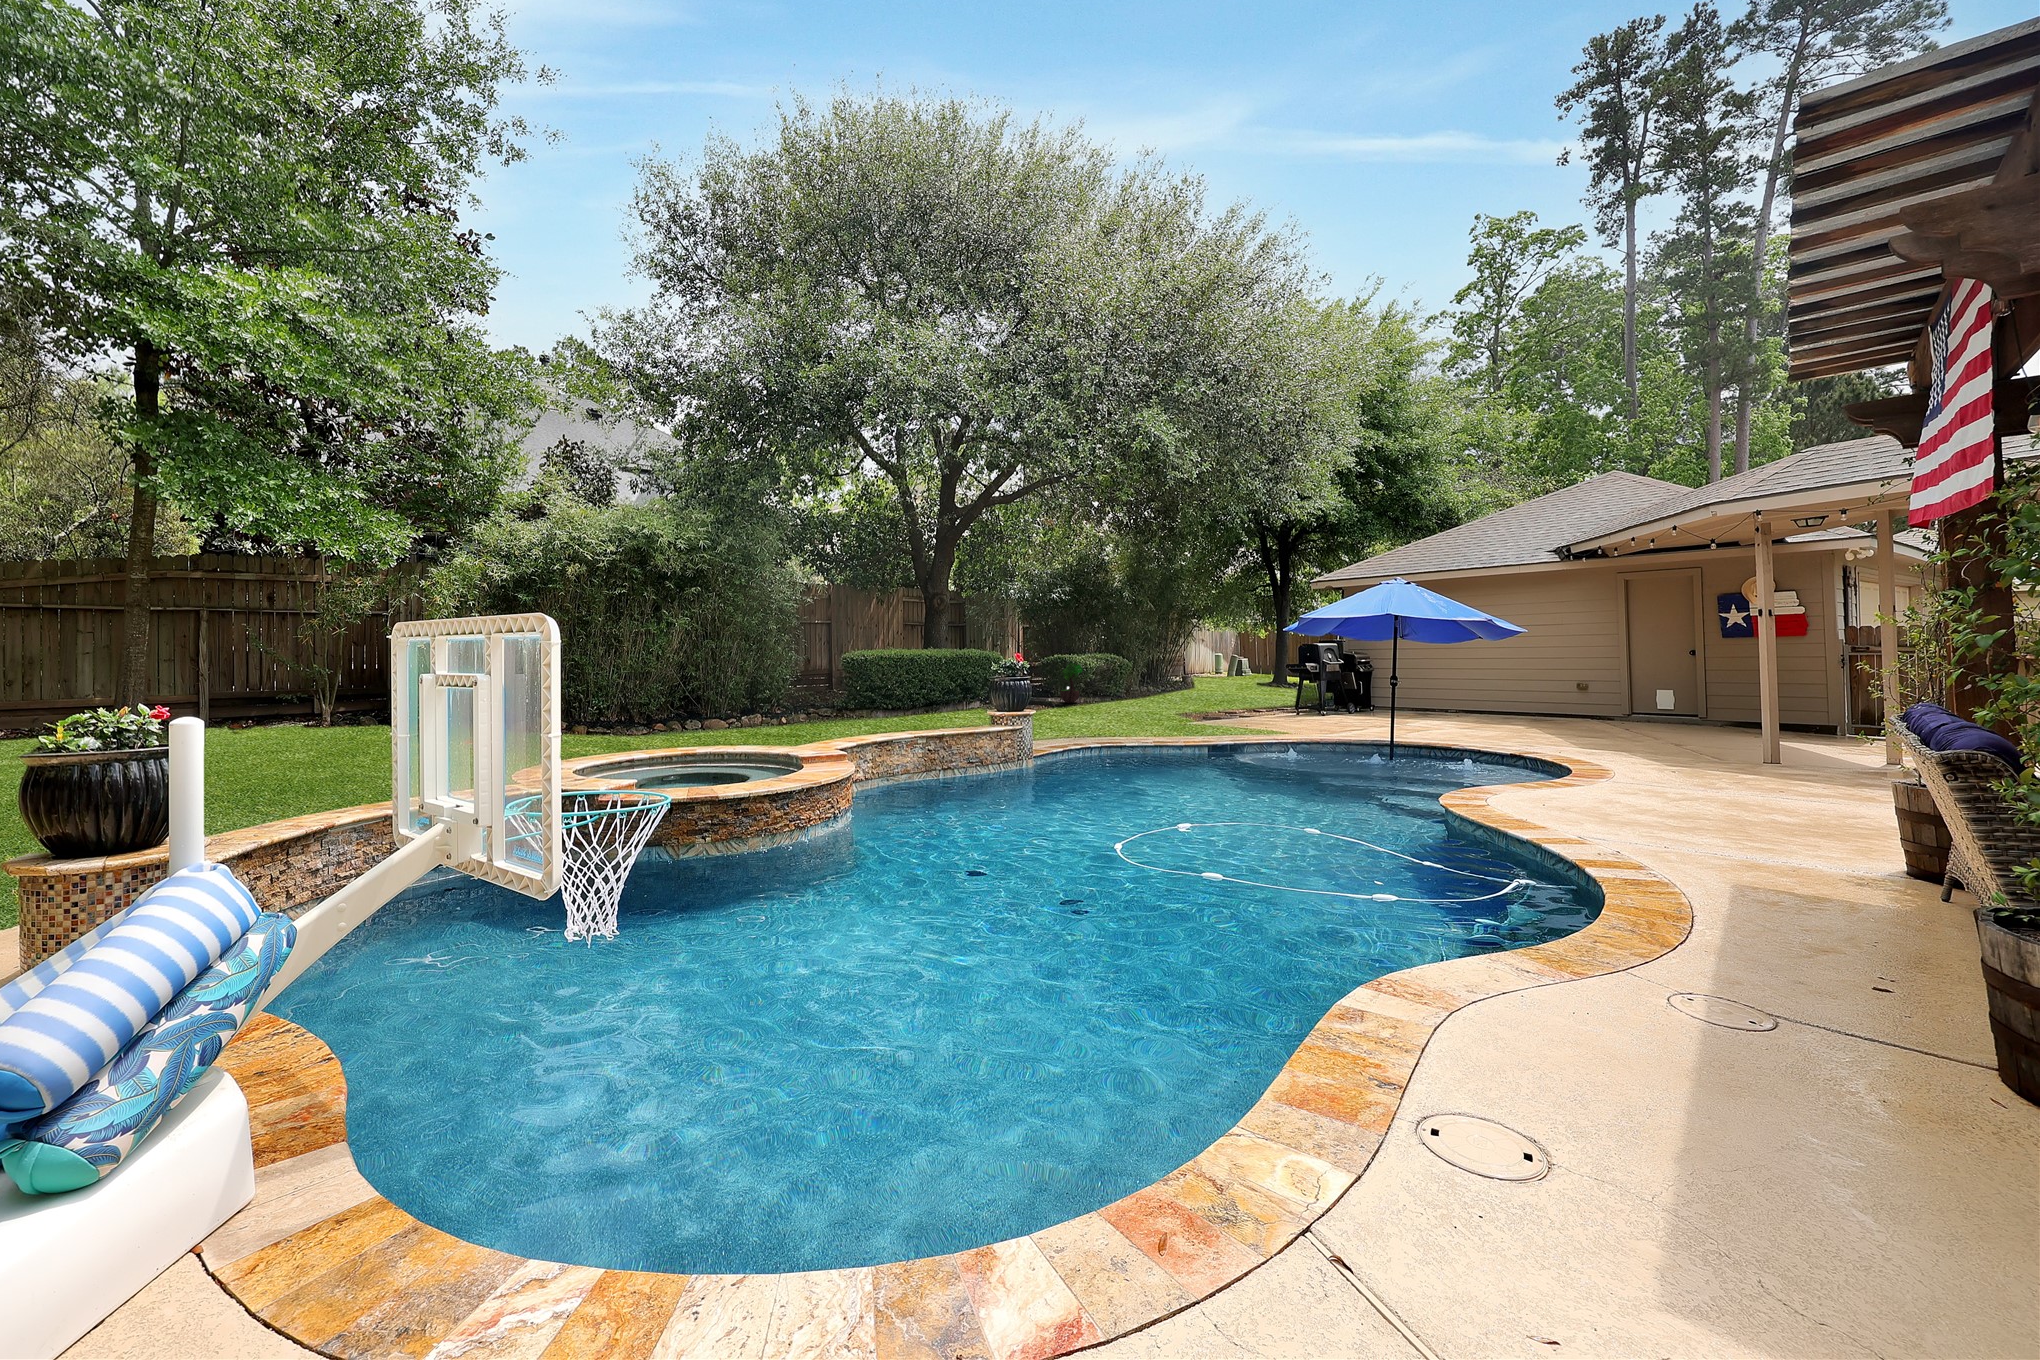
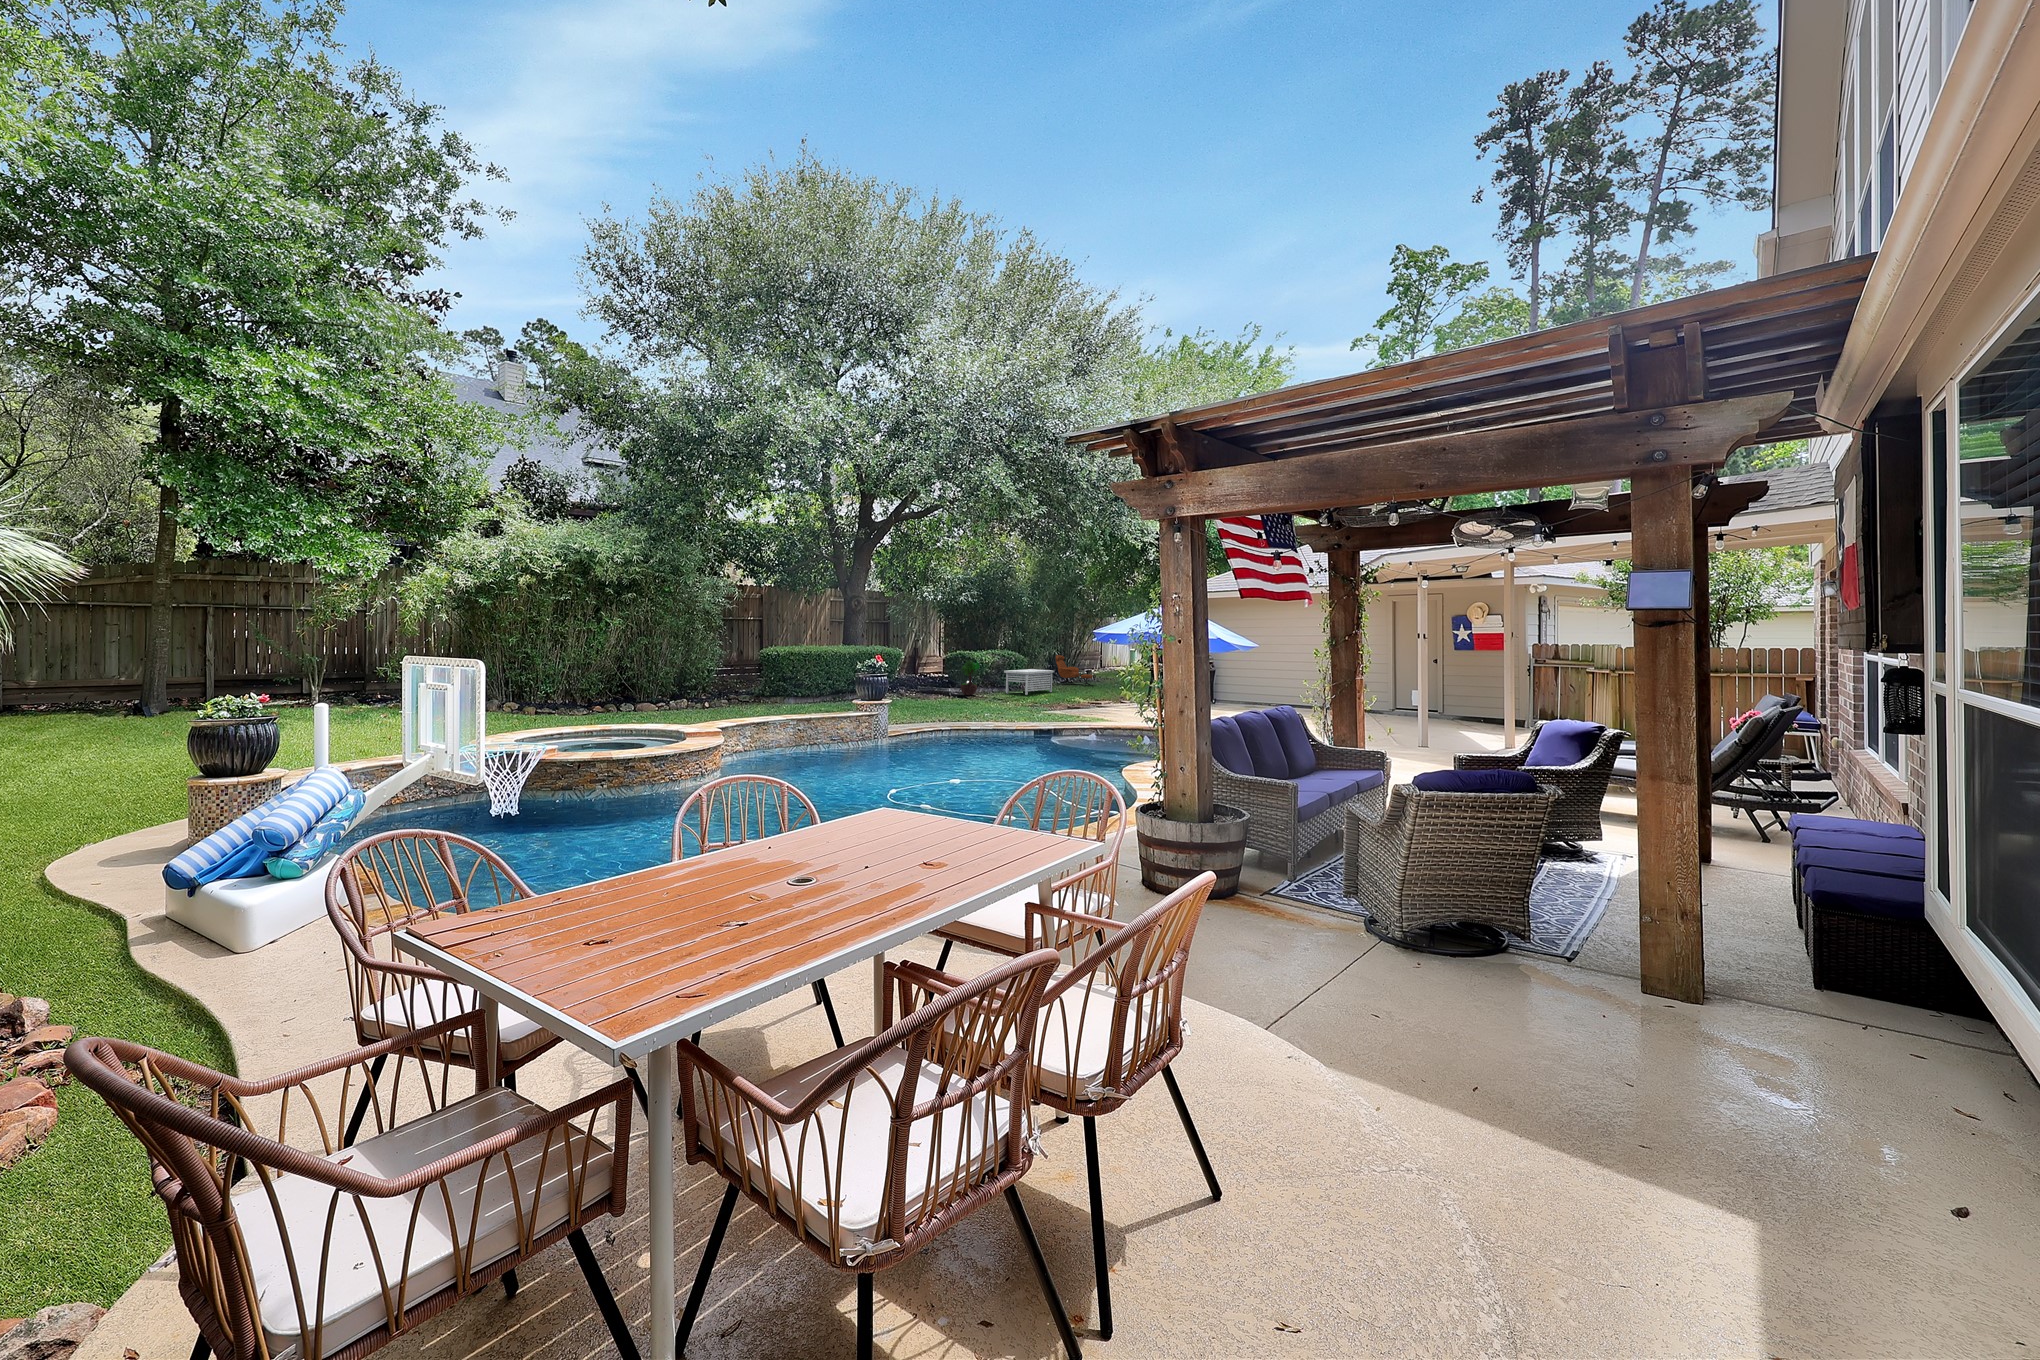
lounge chair: none [1149,657,1194,690] -> present [1056,655,1093,685]
storage bench: none [1106,673,1158,701] -> present [1004,669,1054,695]

